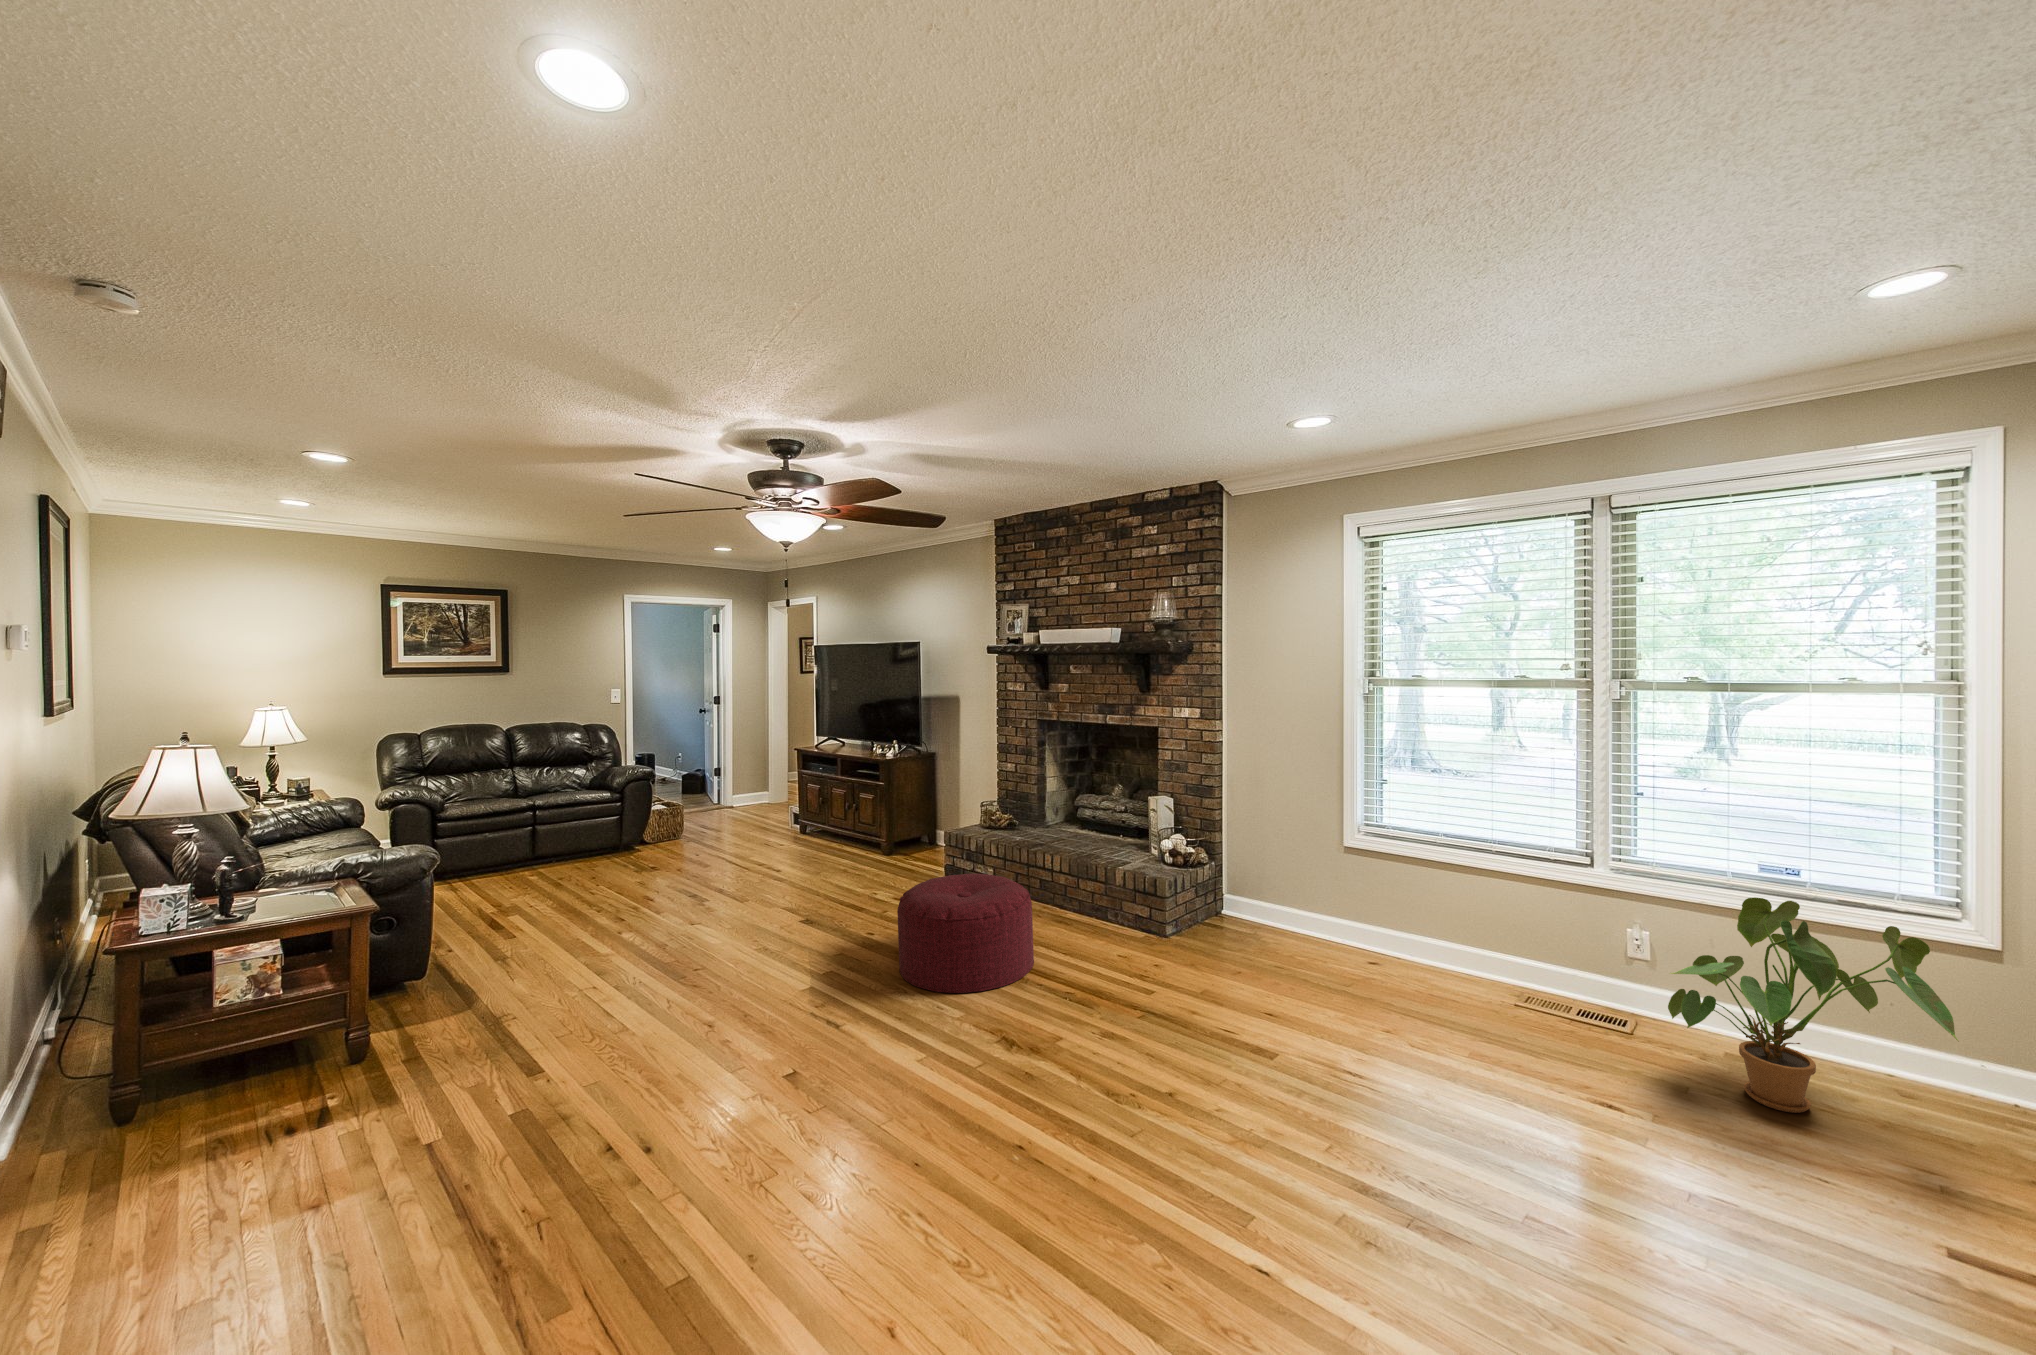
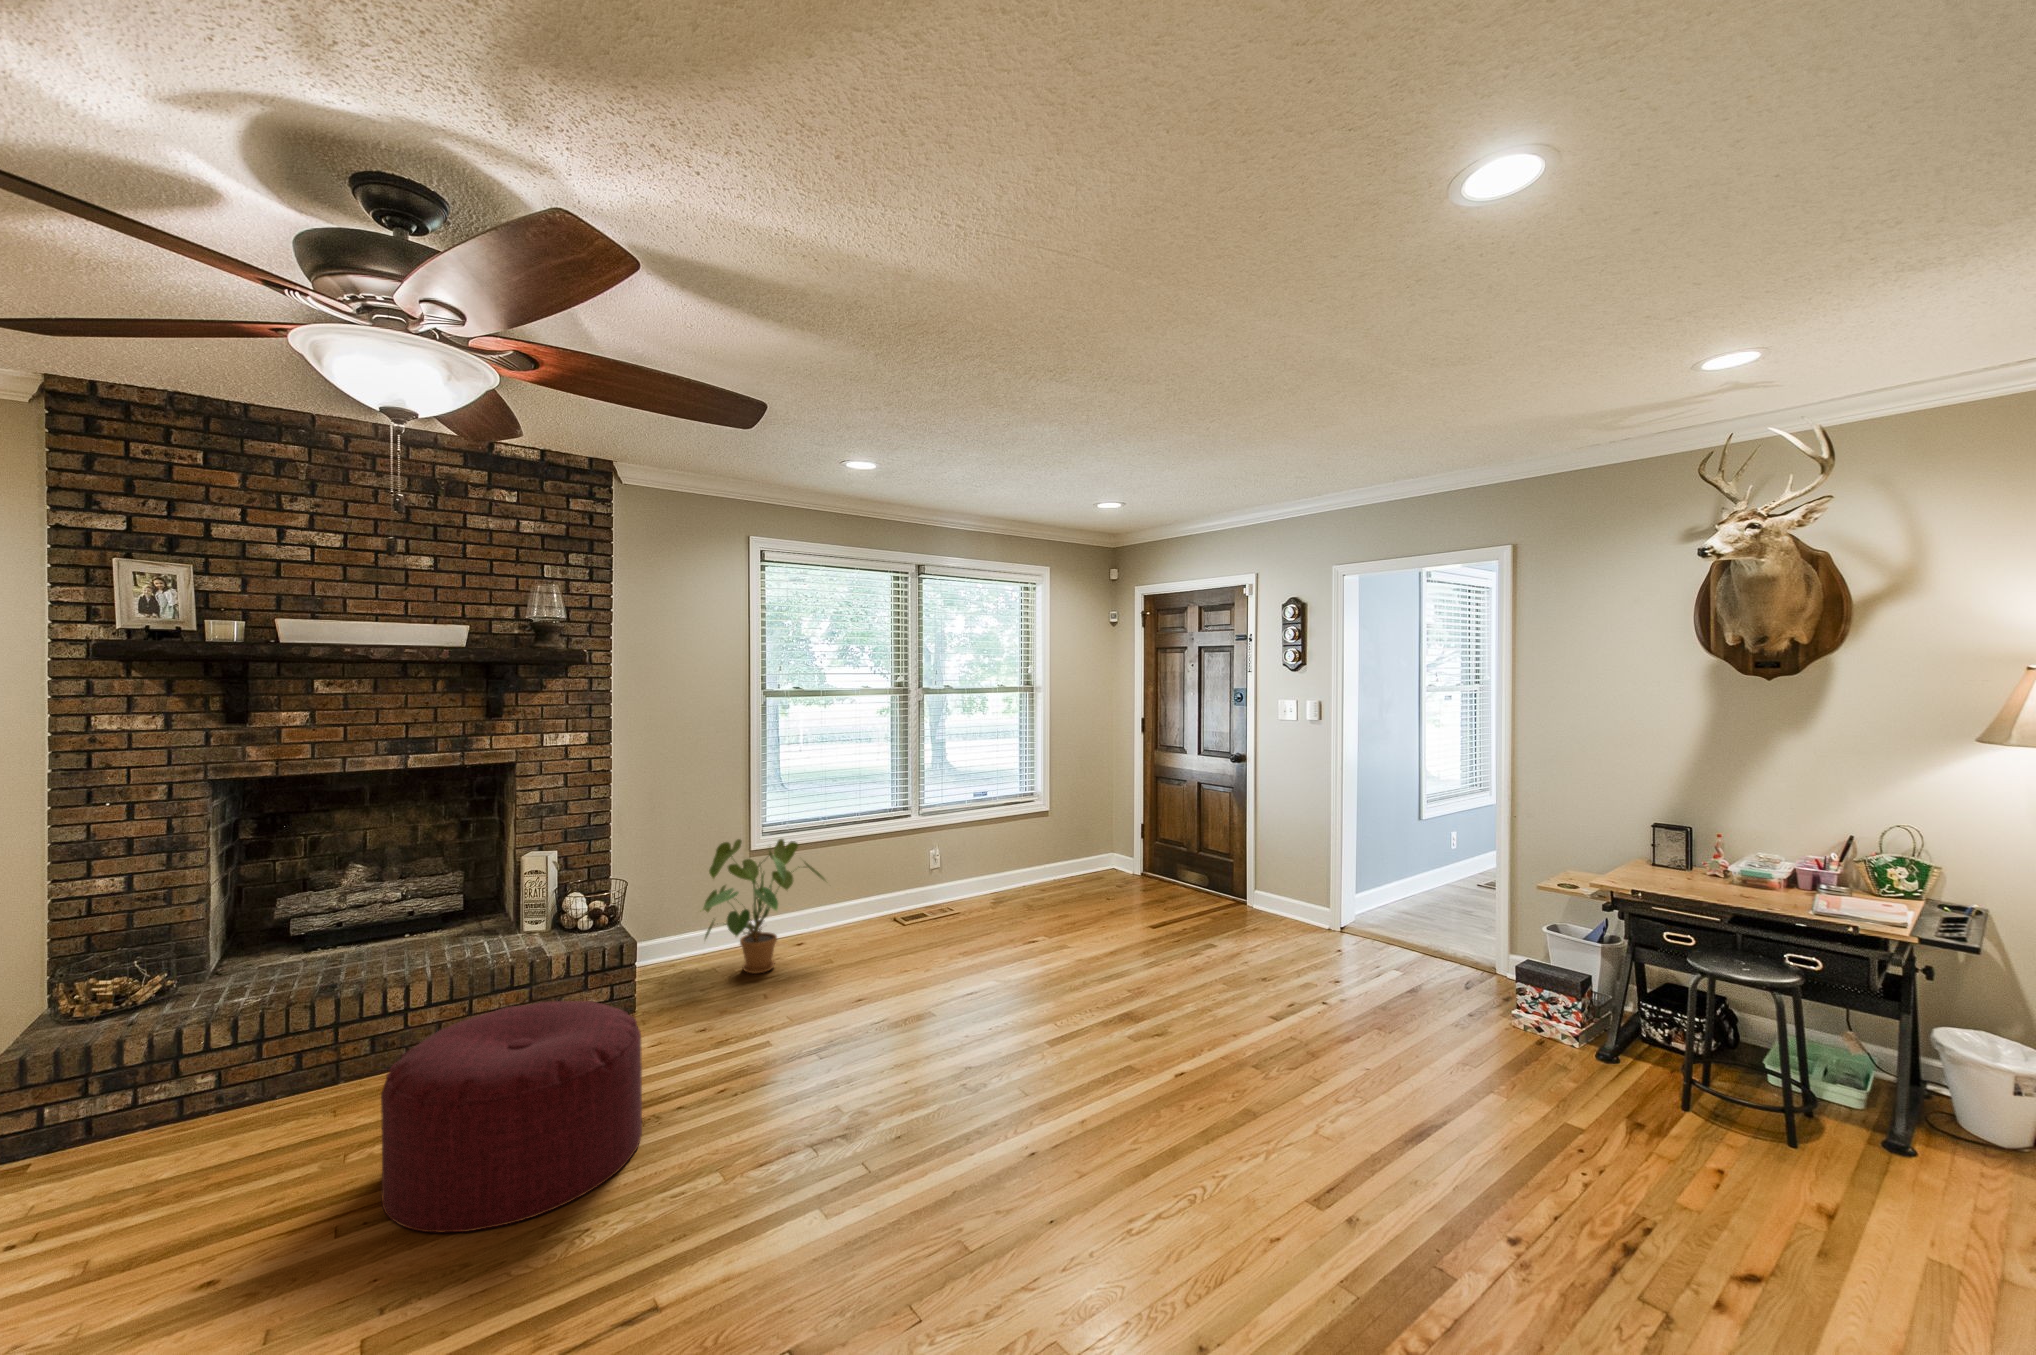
house plant: present [1668,897,1958,1113] -> present [703,839,826,974]

